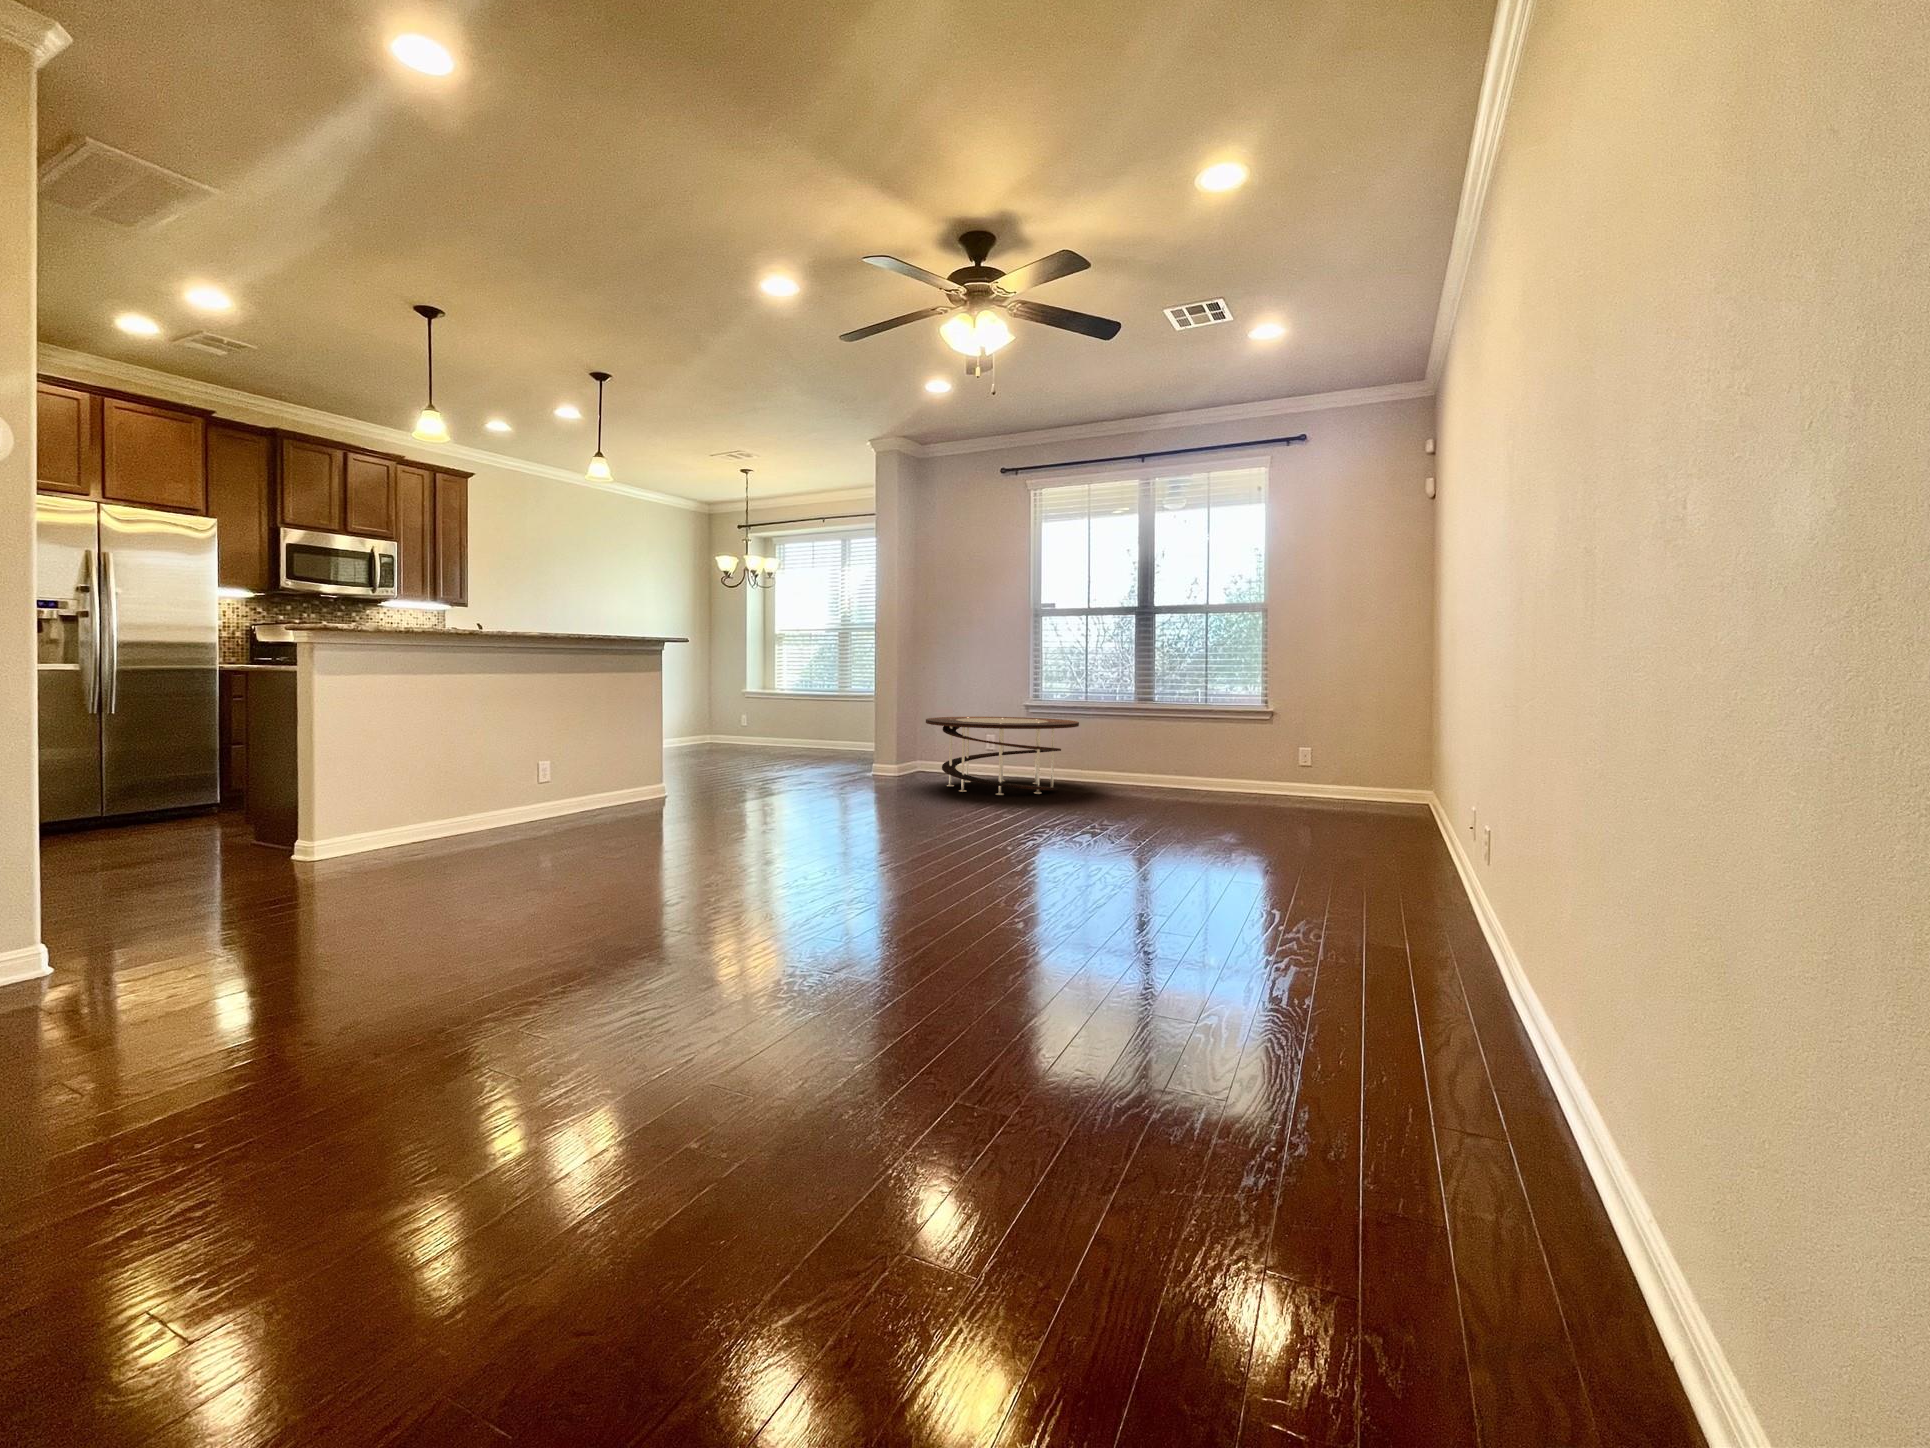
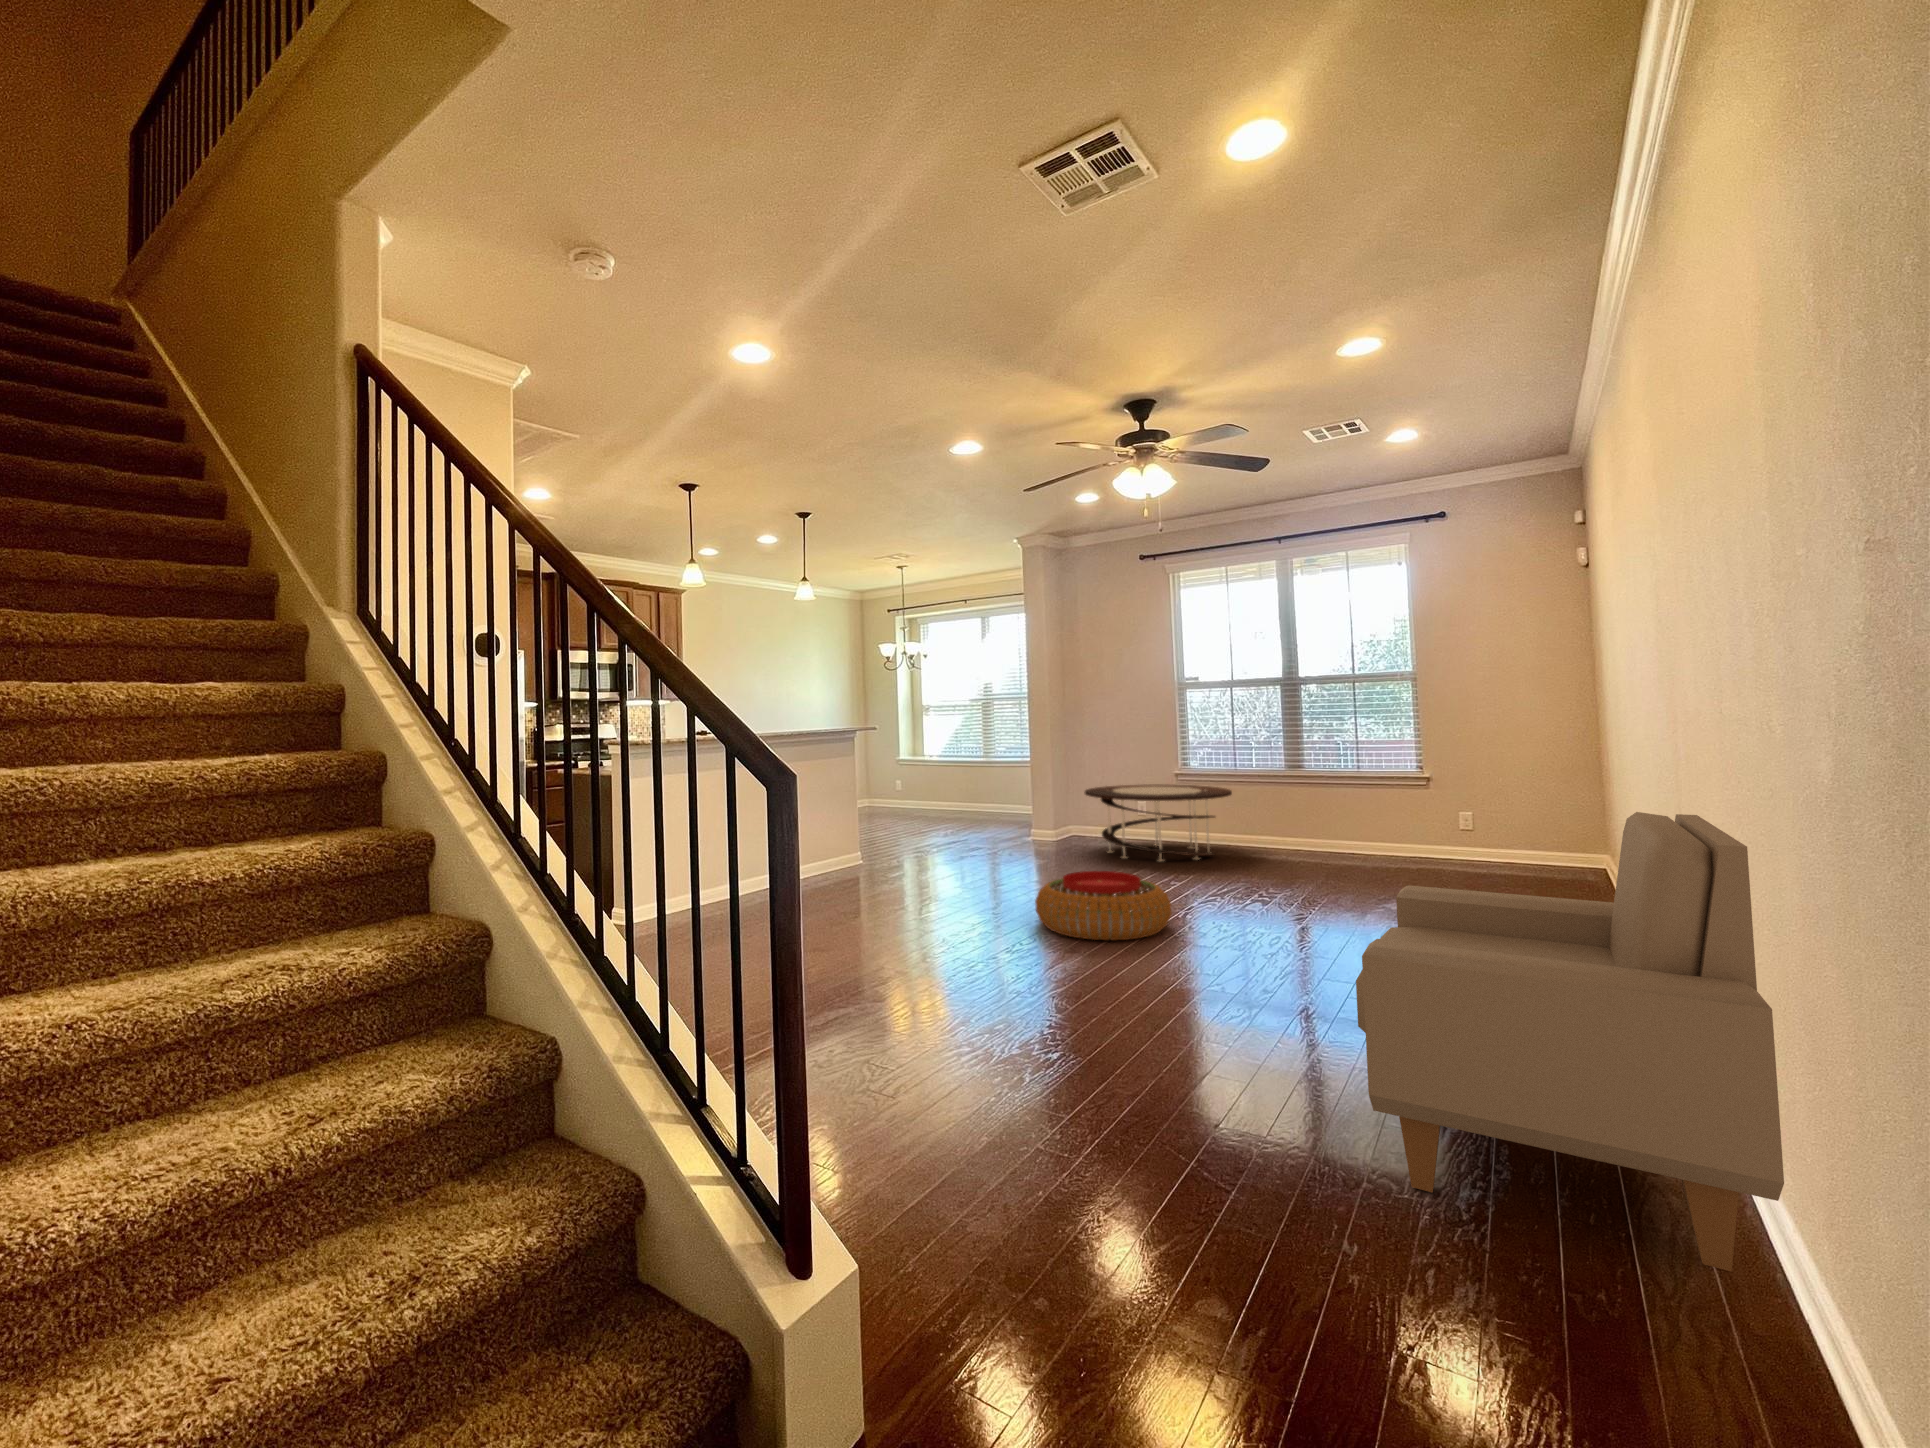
armchair: none [1129,679,1675,1286] -> present [1356,812,1784,1271]
pouf: none [831,795,986,871] -> present [1035,871,1172,940]

